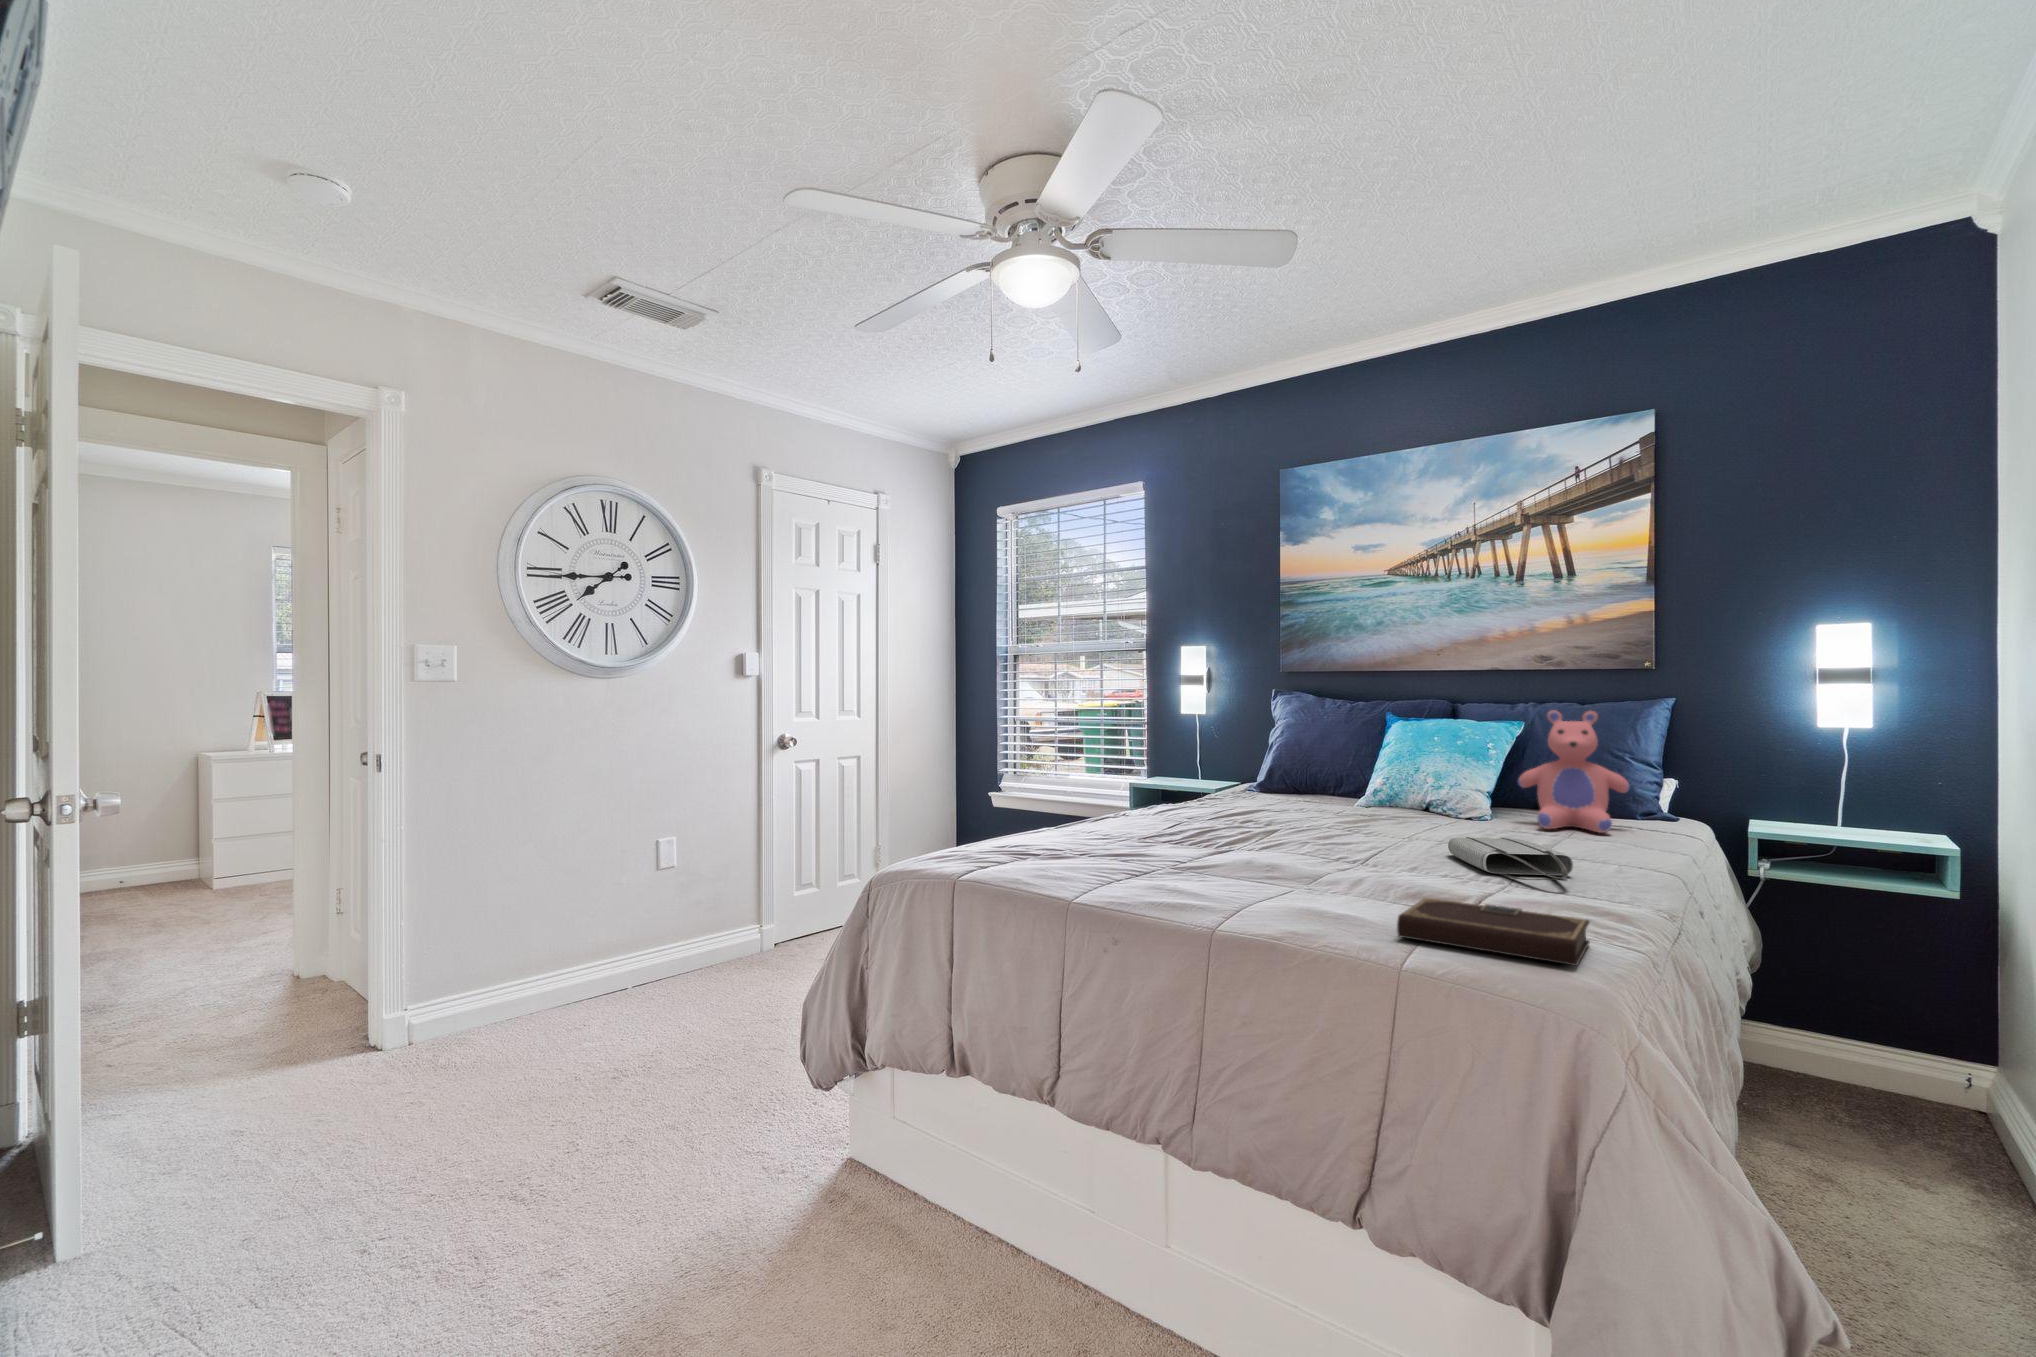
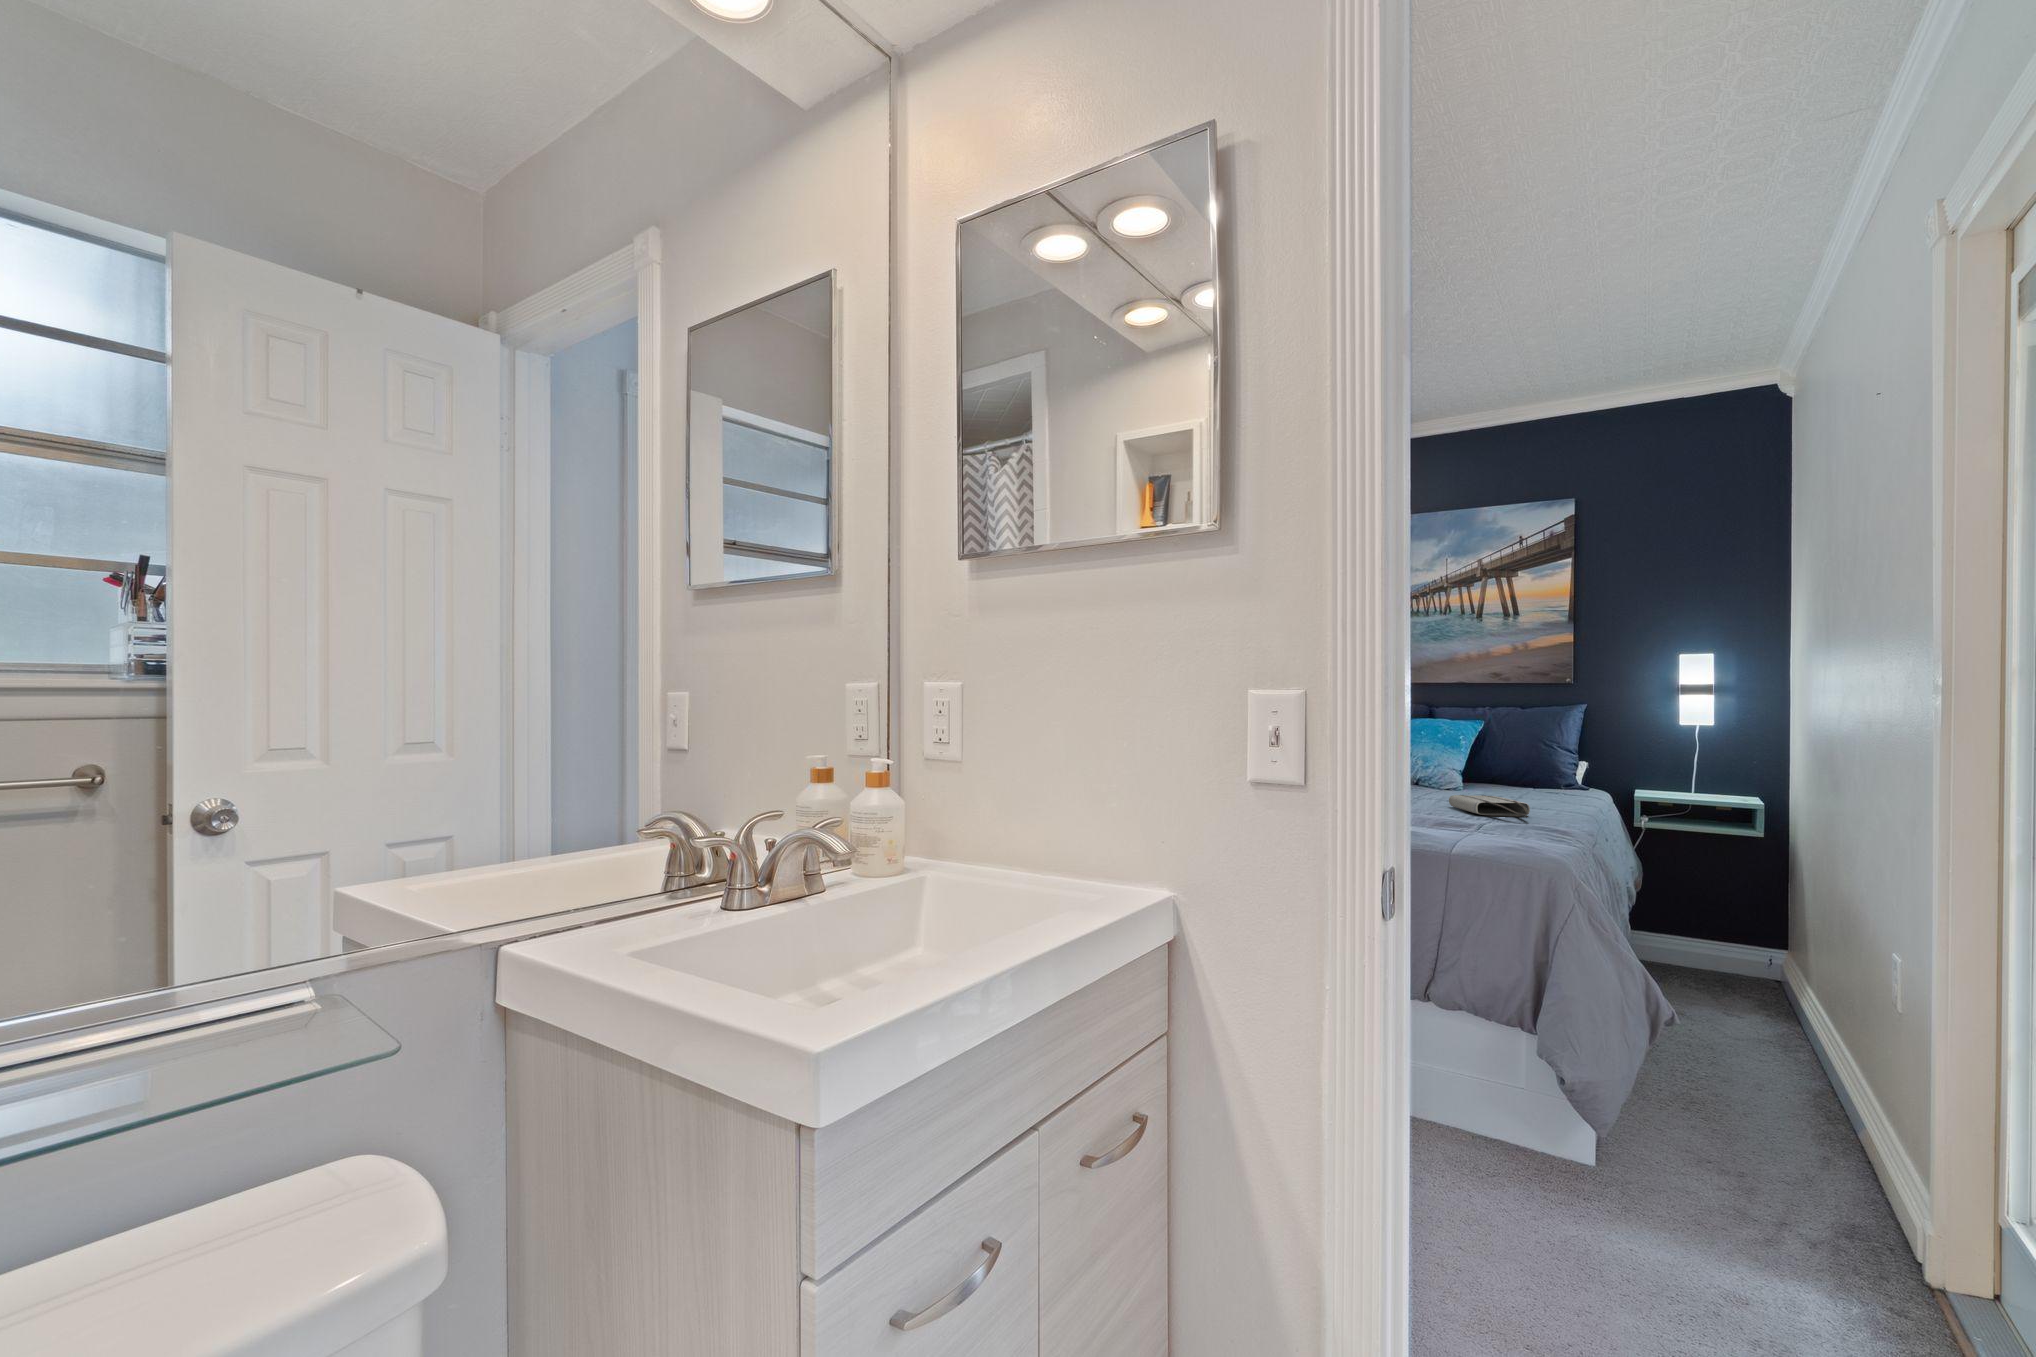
teddy bear: present [1518,710,1630,833] -> none [1483,713,1559,796]
notebook: present [1397,898,1590,966] -> none [1446,821,1548,849]

